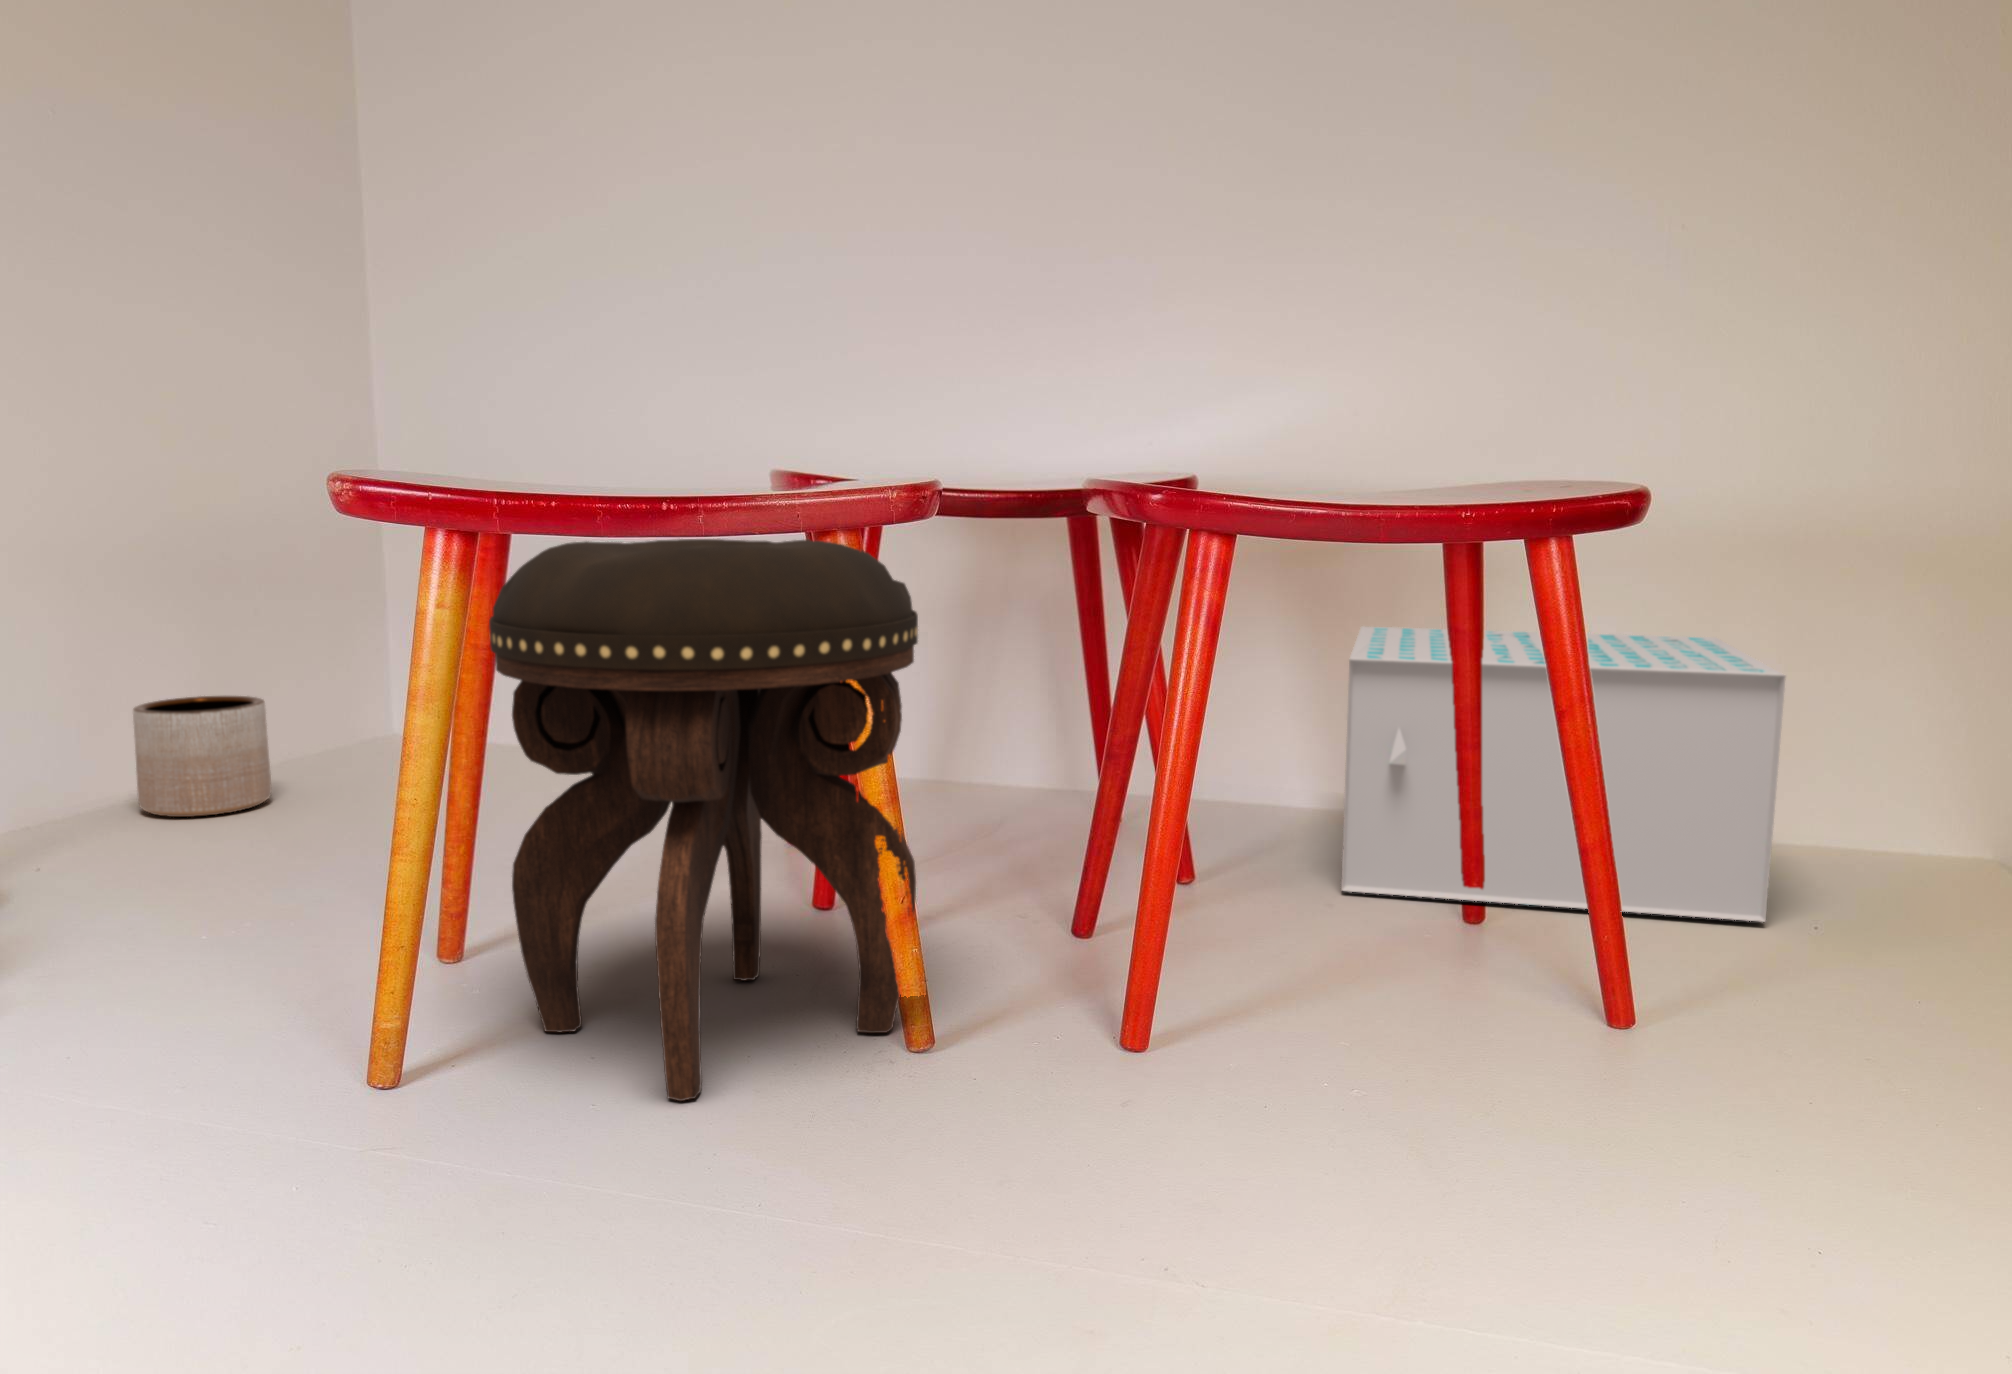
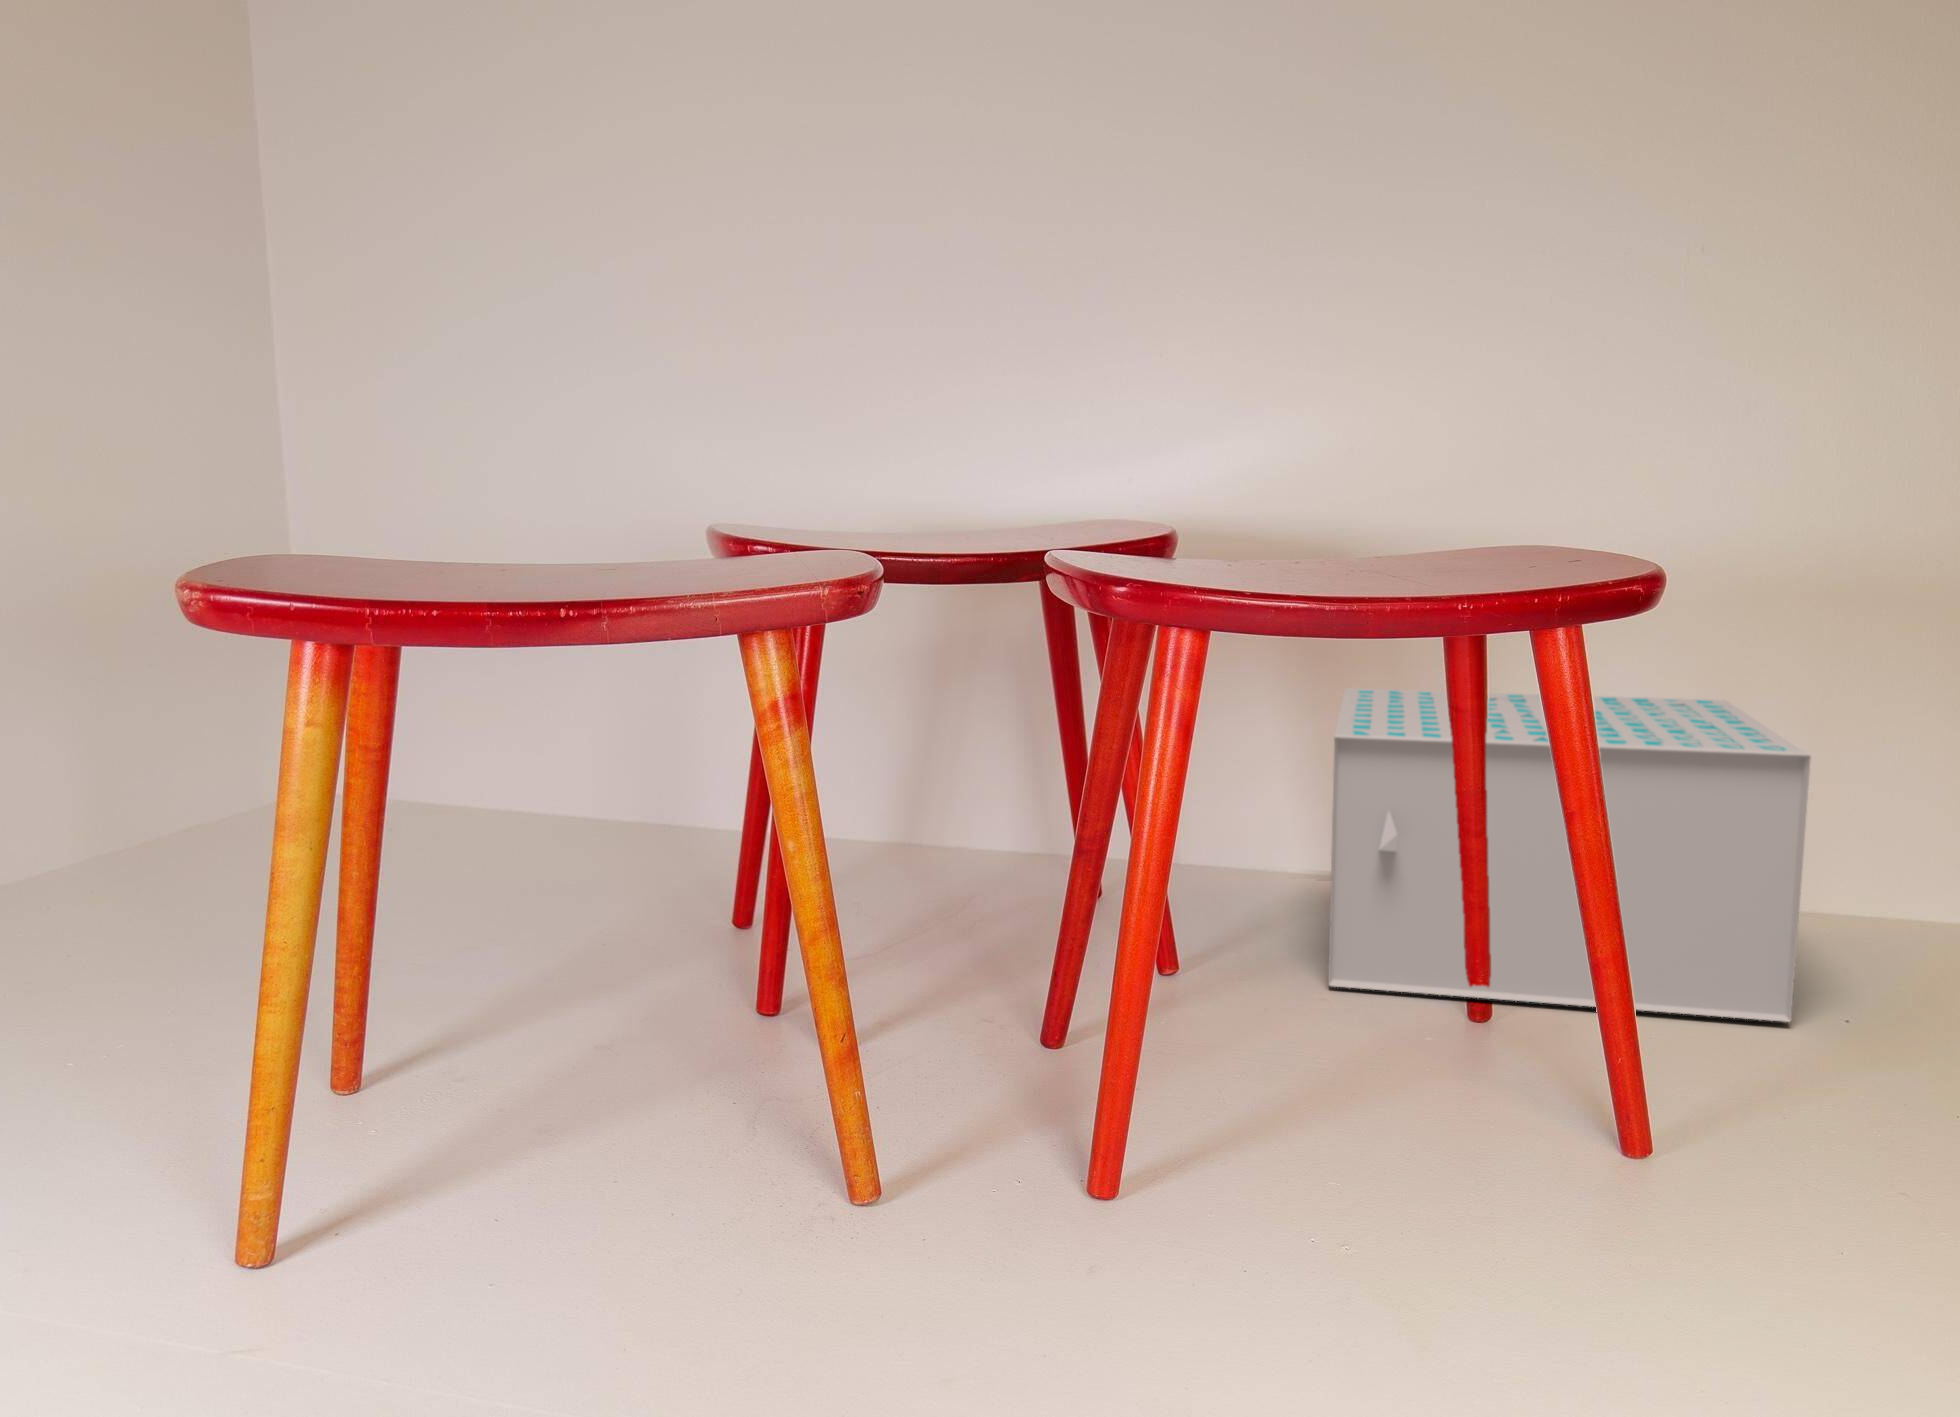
footstool: present [489,539,918,1101] -> none [371,636,857,1283]
planter: present [133,696,271,817] -> none [39,771,190,904]

